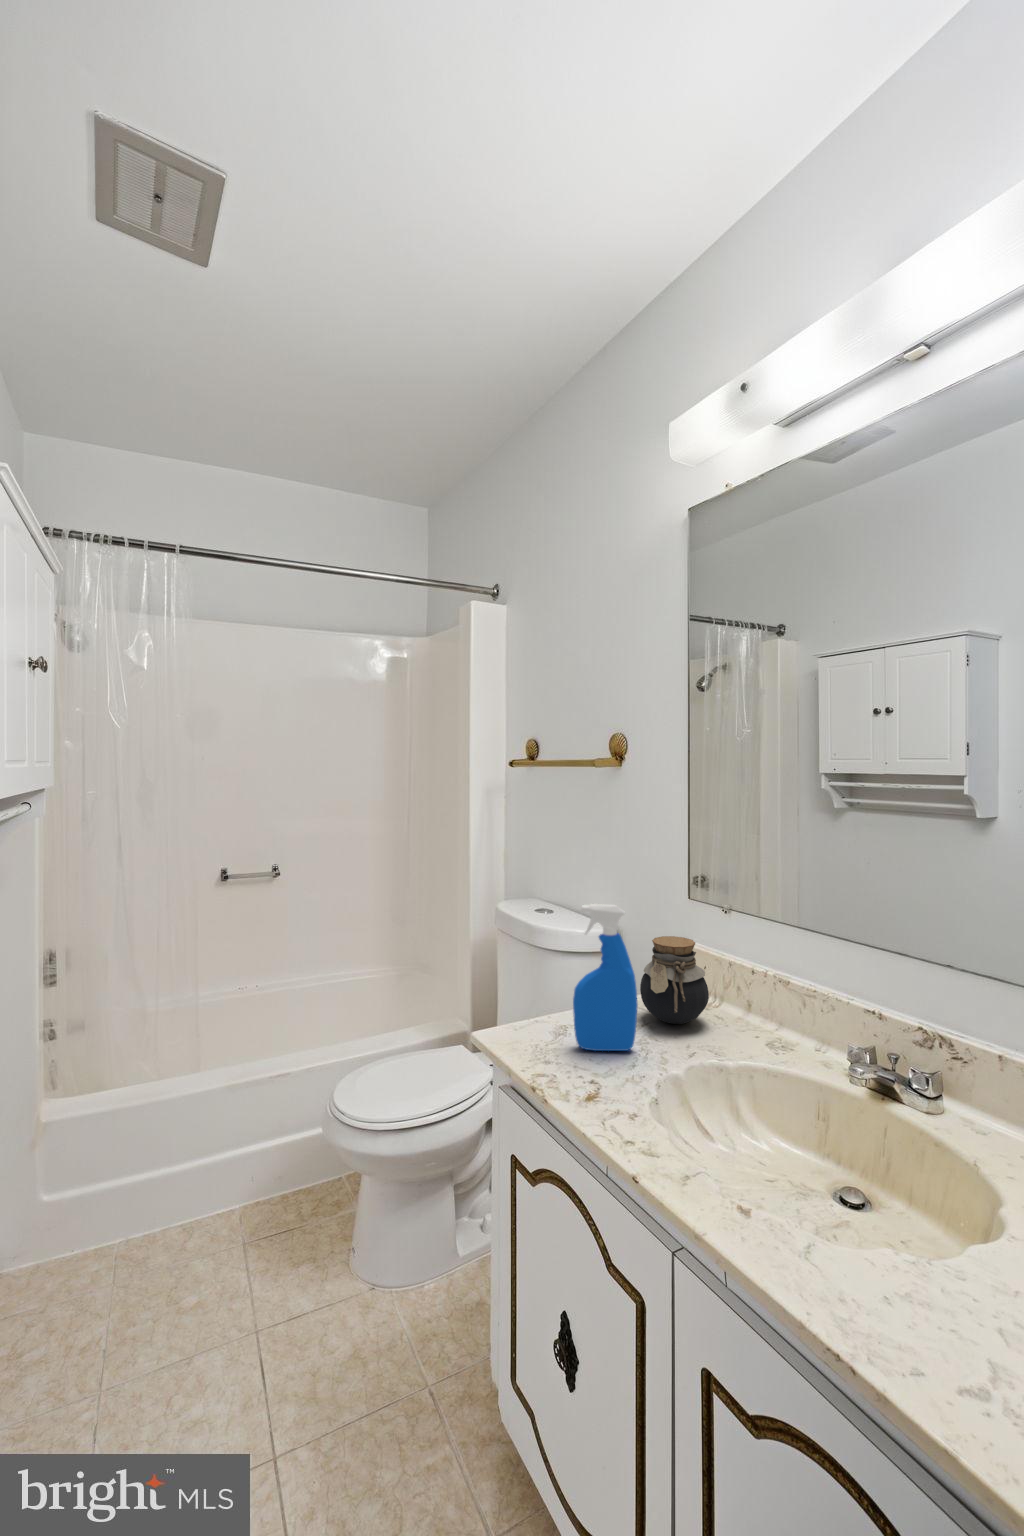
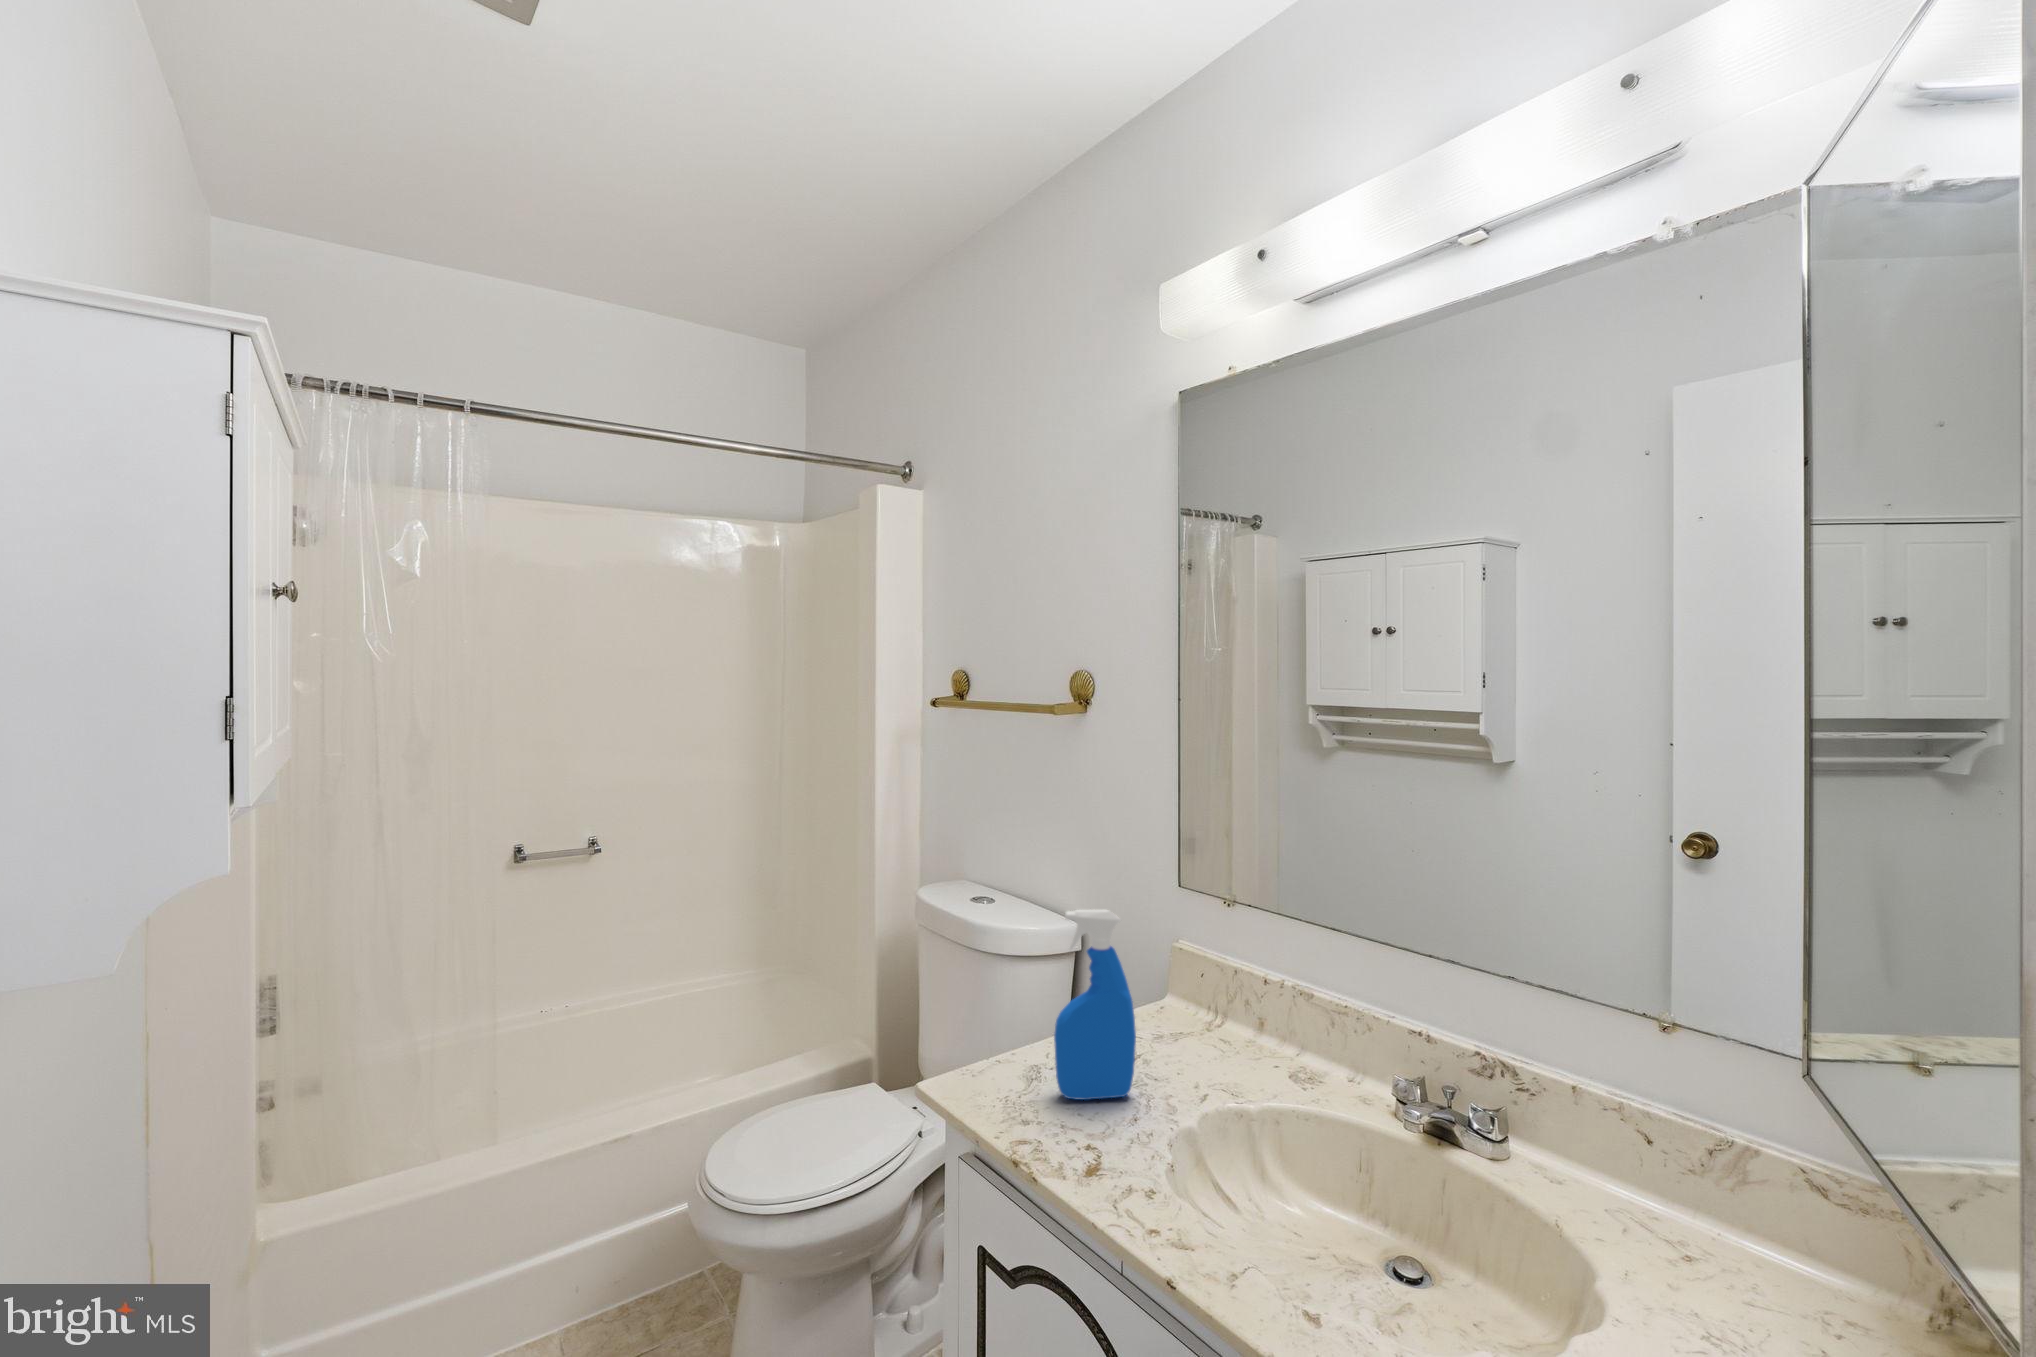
jar: present [640,936,709,1024] -> none [1128,939,1215,1053]

